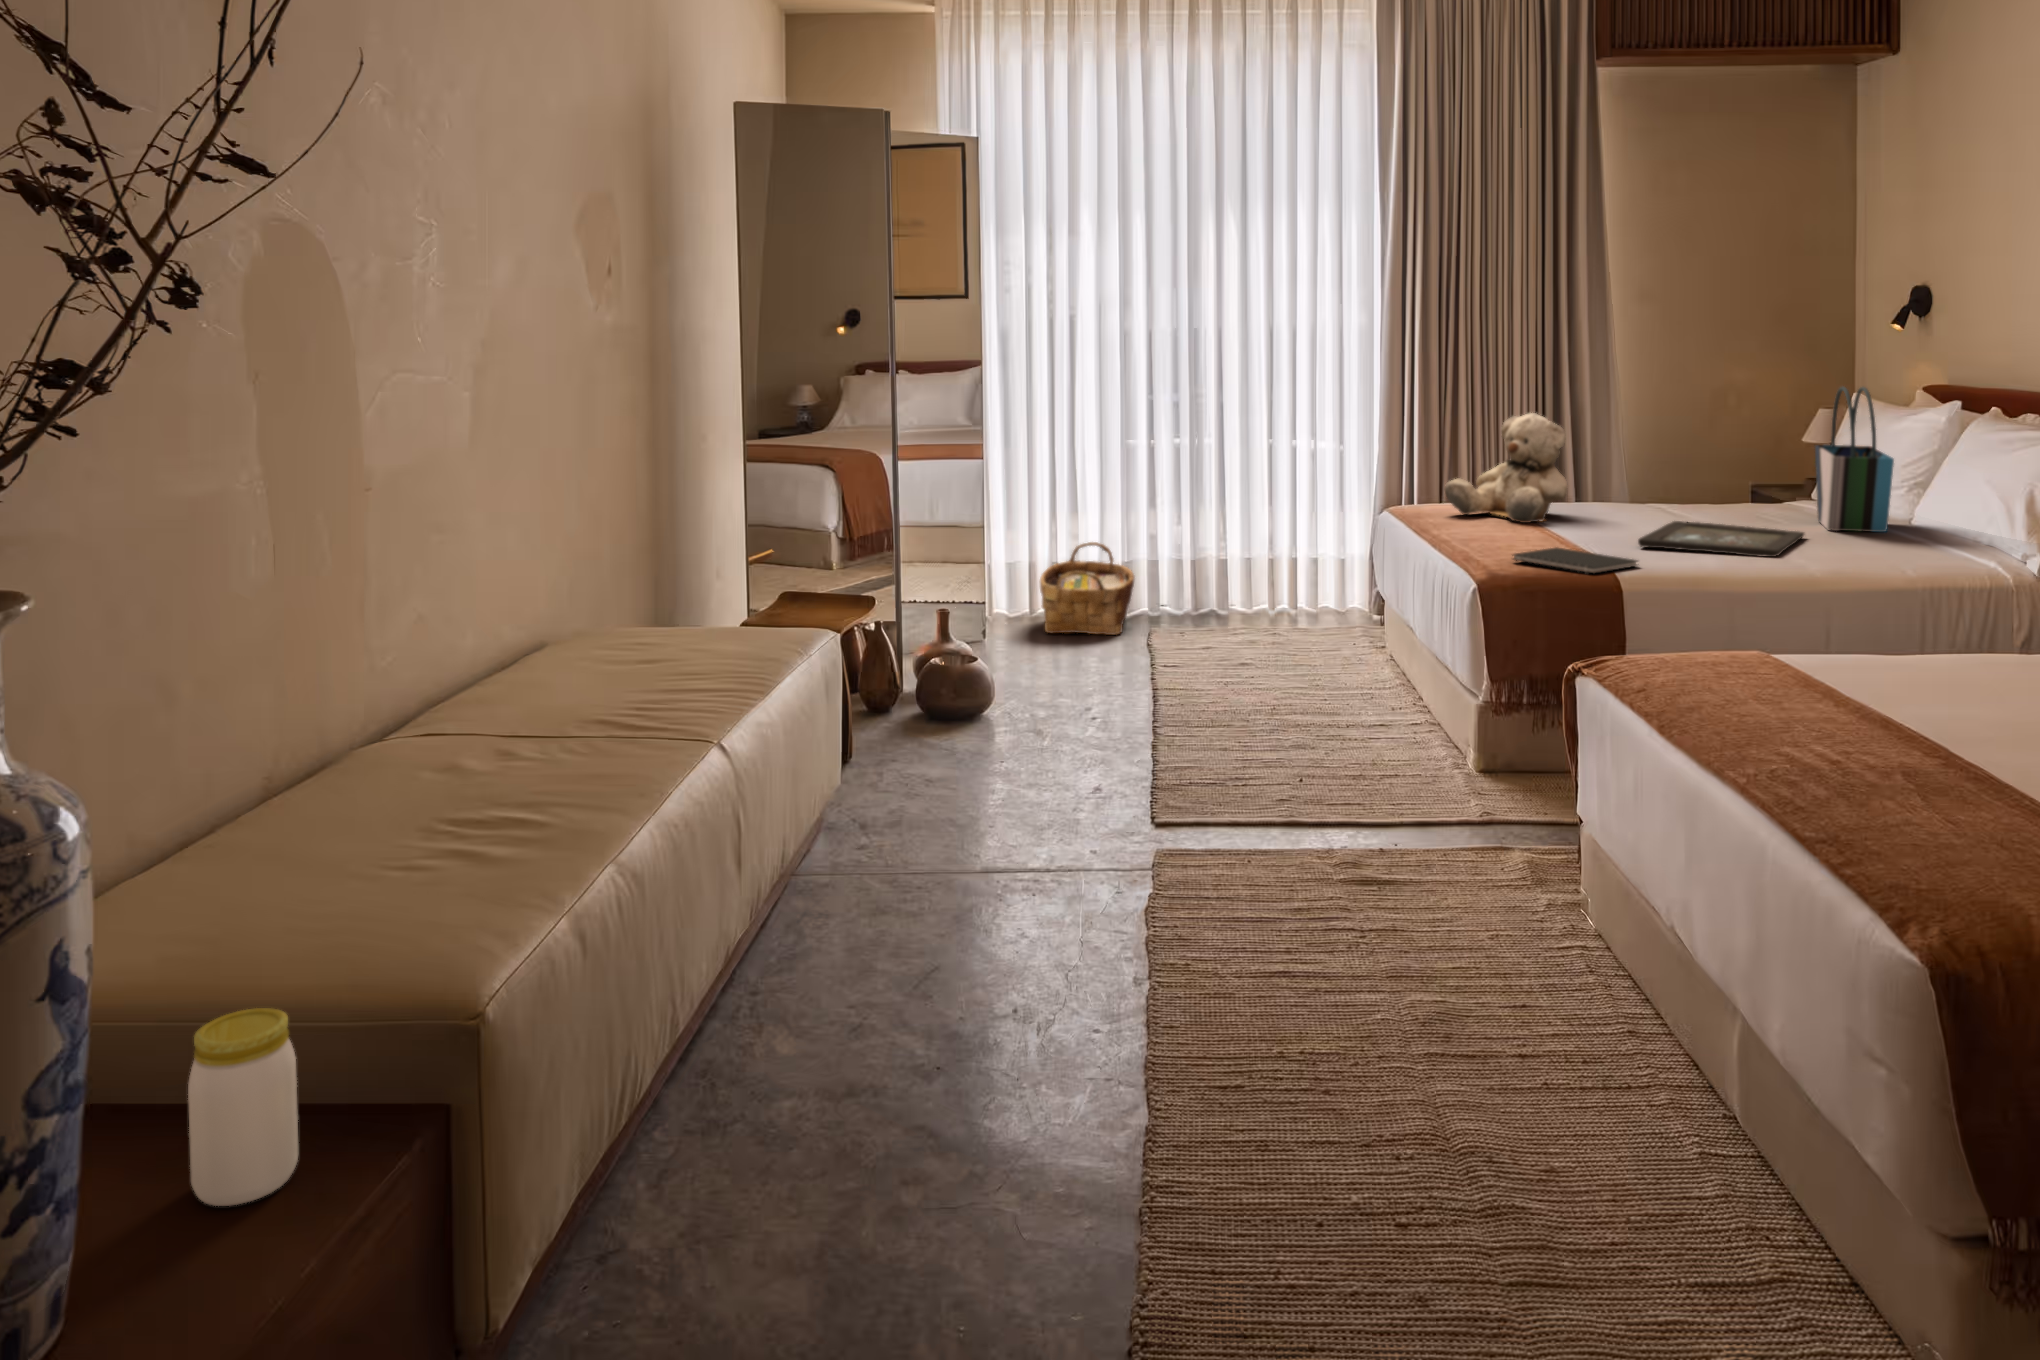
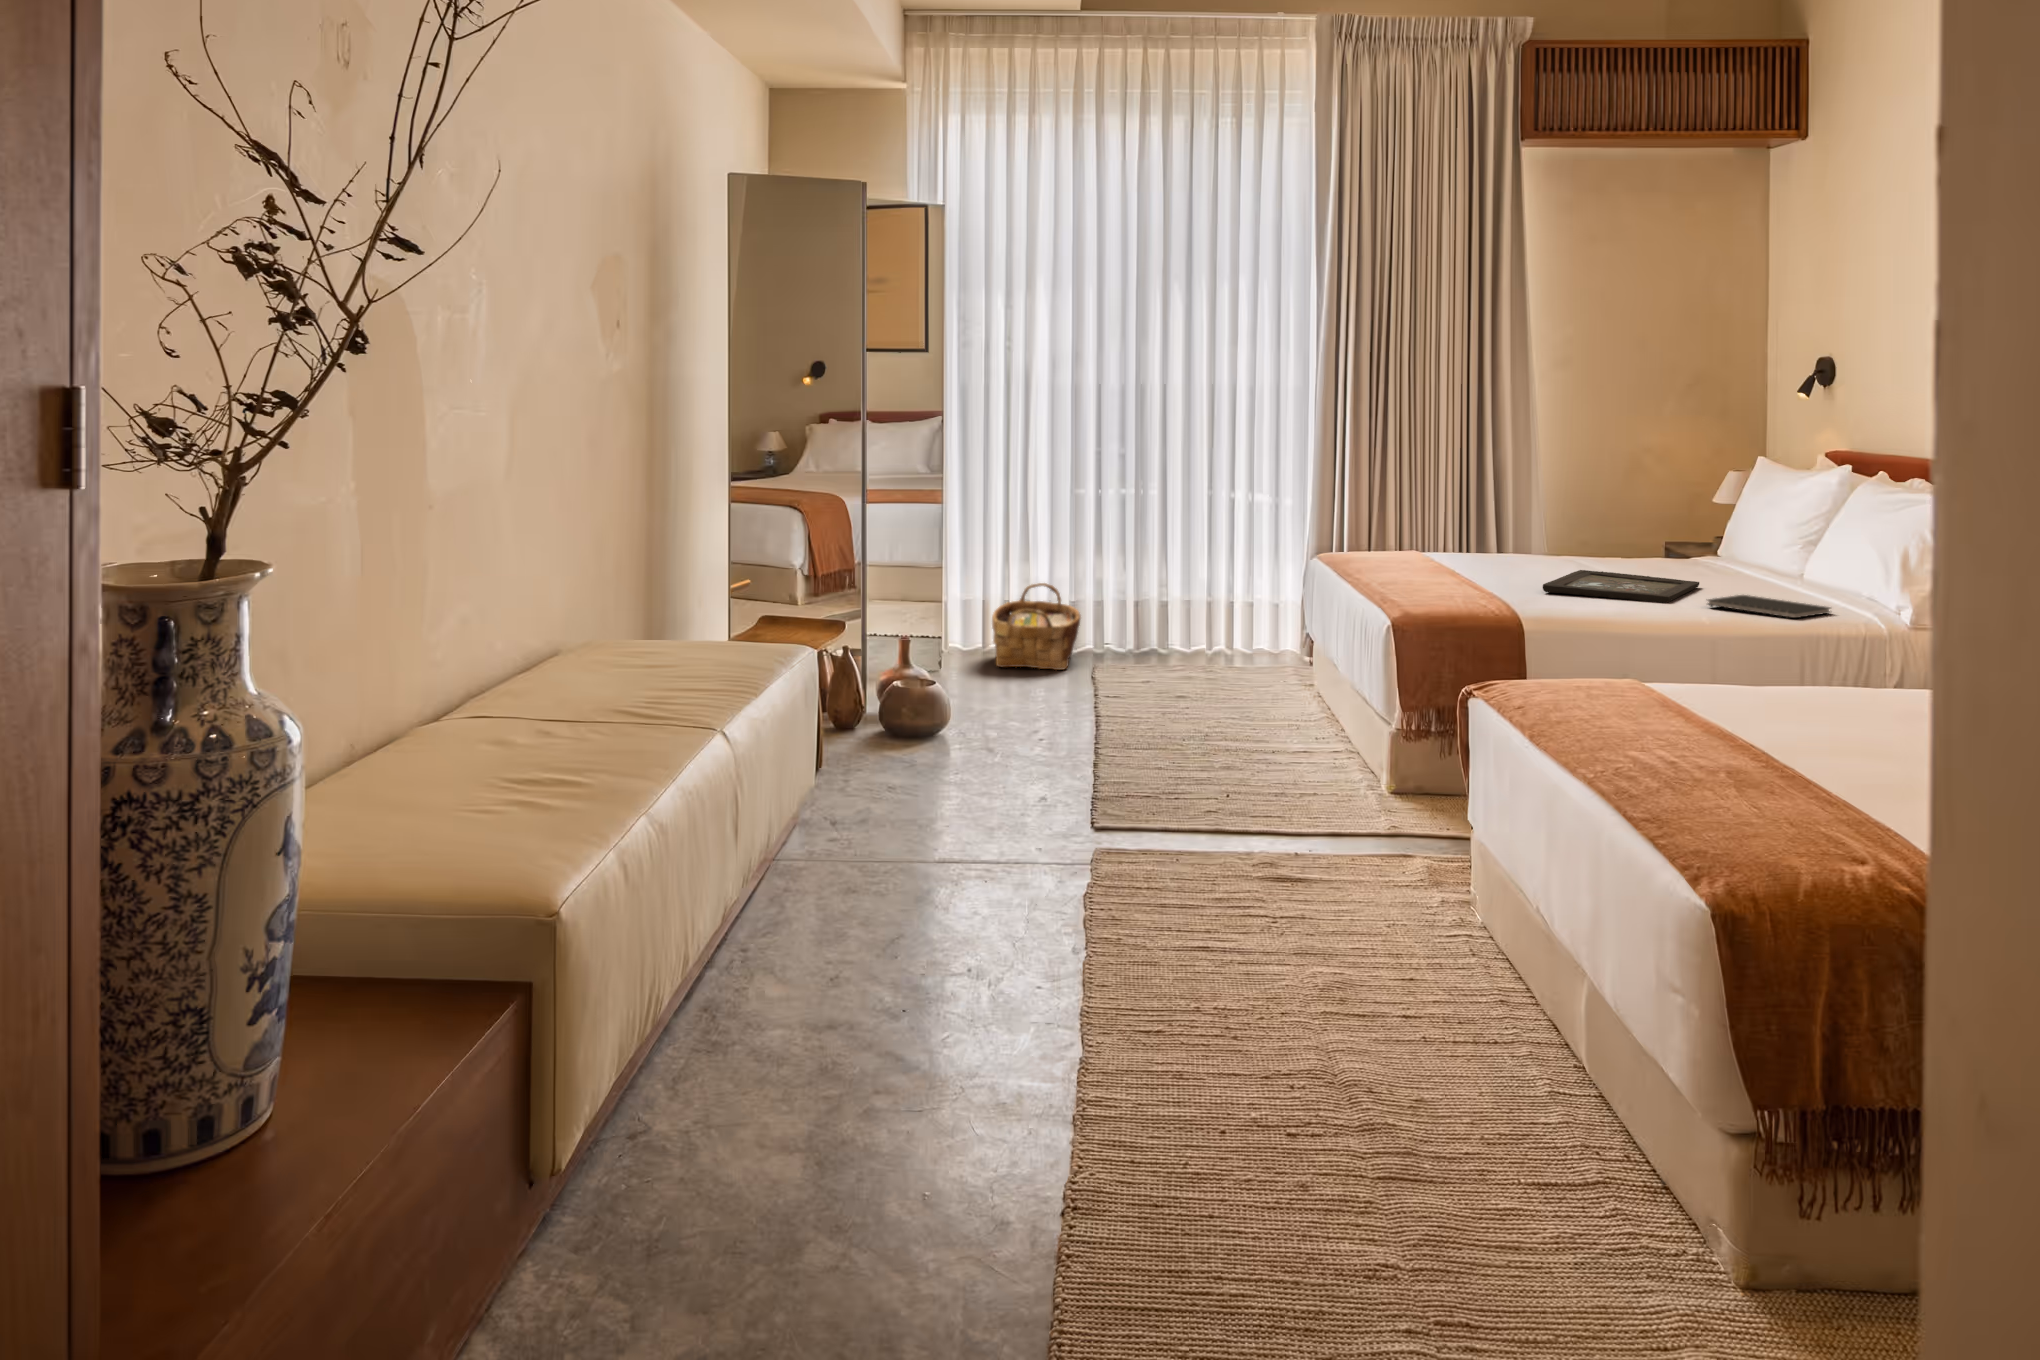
tote bag: present [1814,387,1894,532] -> none [1715,448,1783,584]
teddy bear: present [1445,413,1567,523] -> none [1370,468,1484,570]
notebook: present [1513,548,1637,574] -> present [1708,595,1830,618]
jar: present [188,1008,298,1206] -> none [348,894,426,1040]

